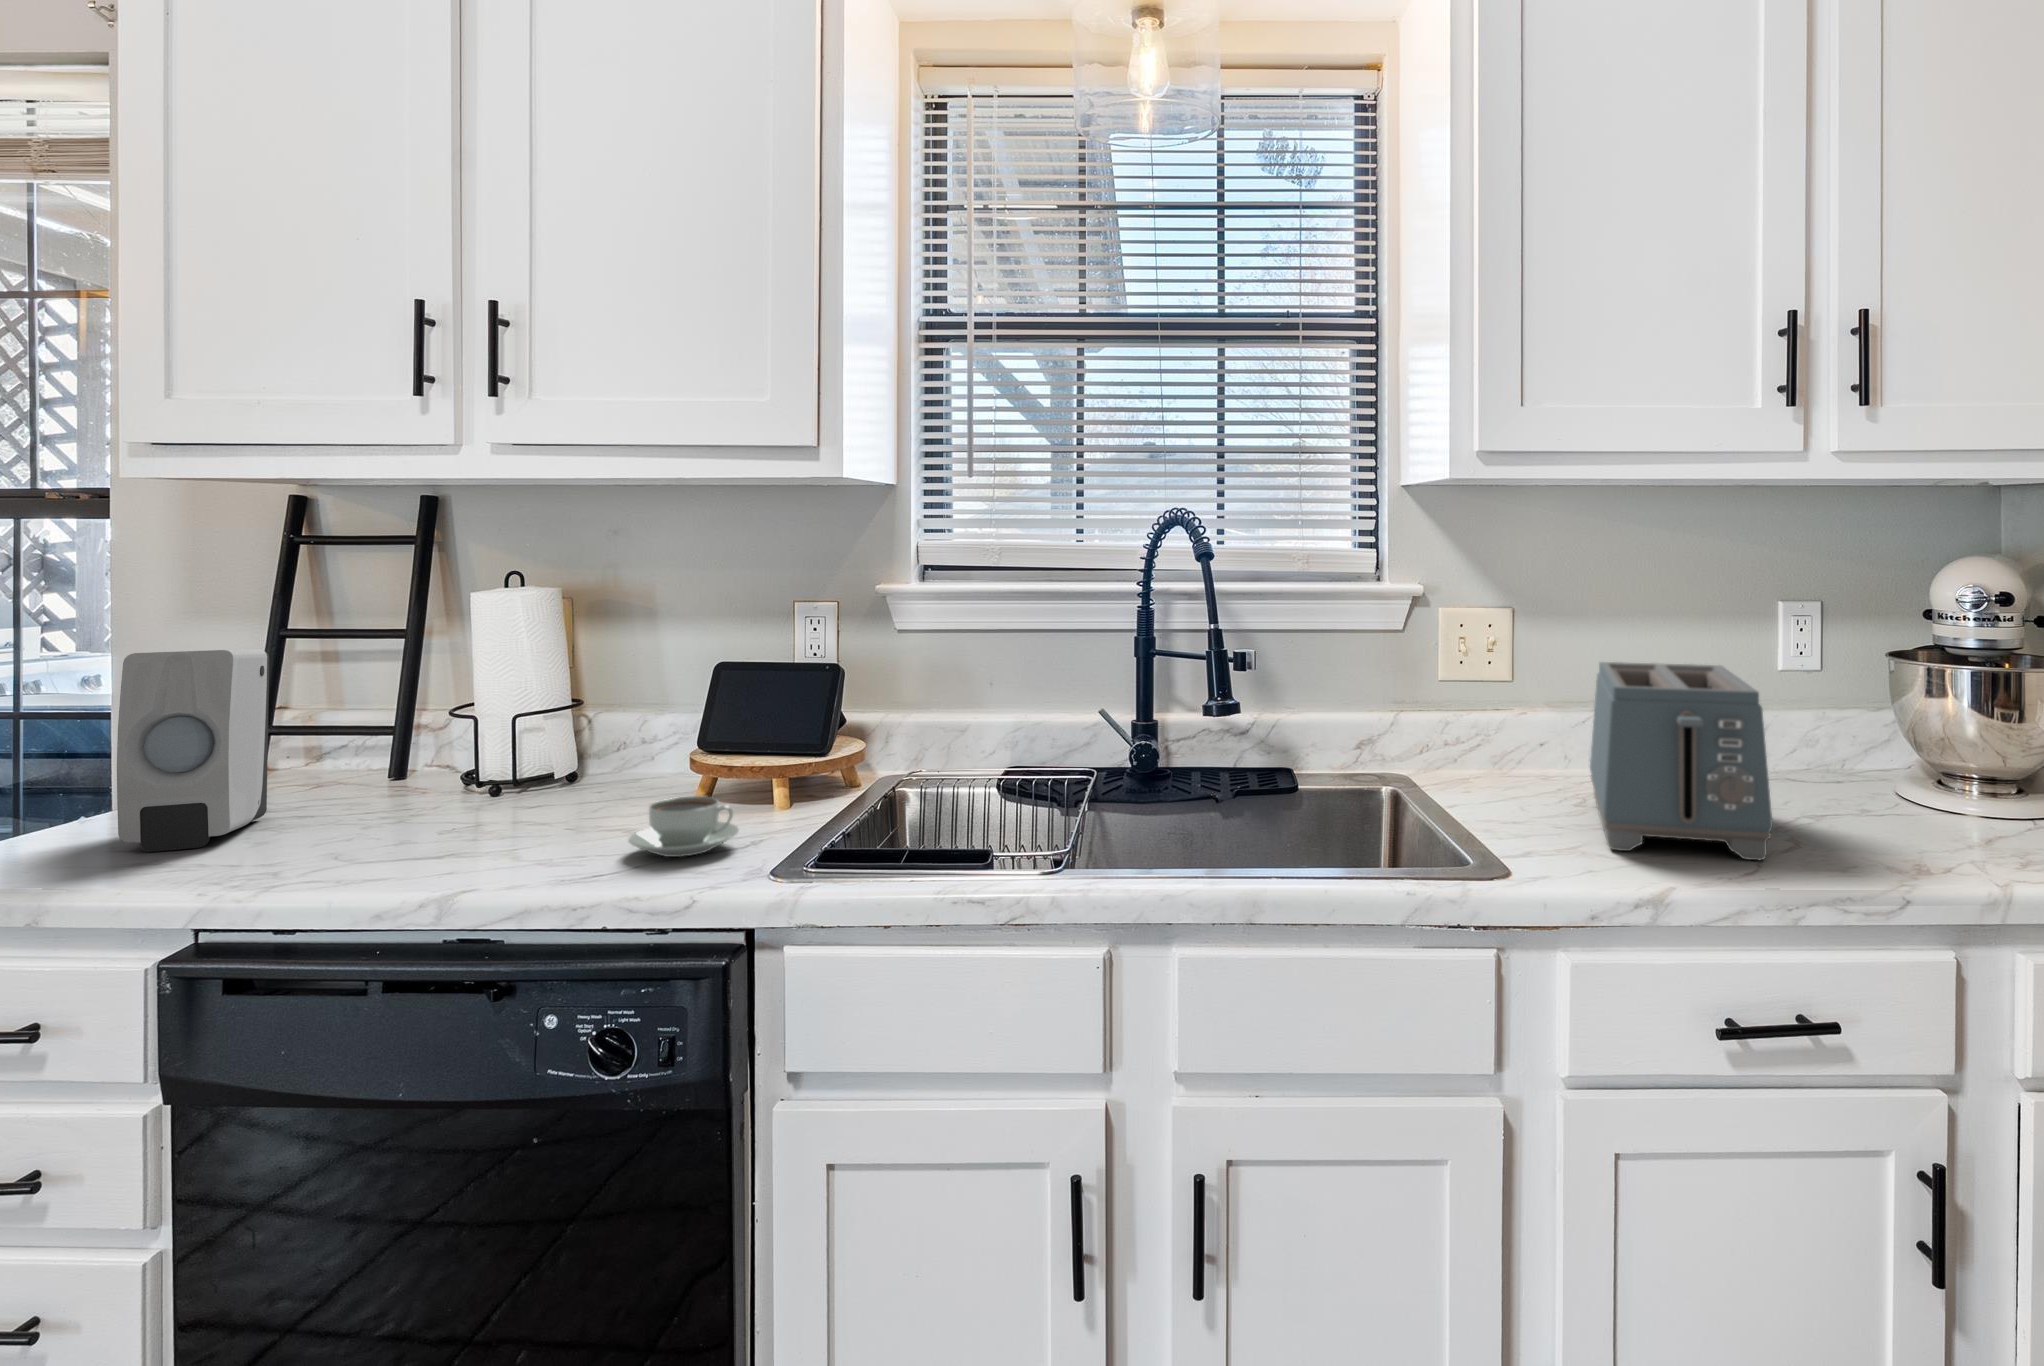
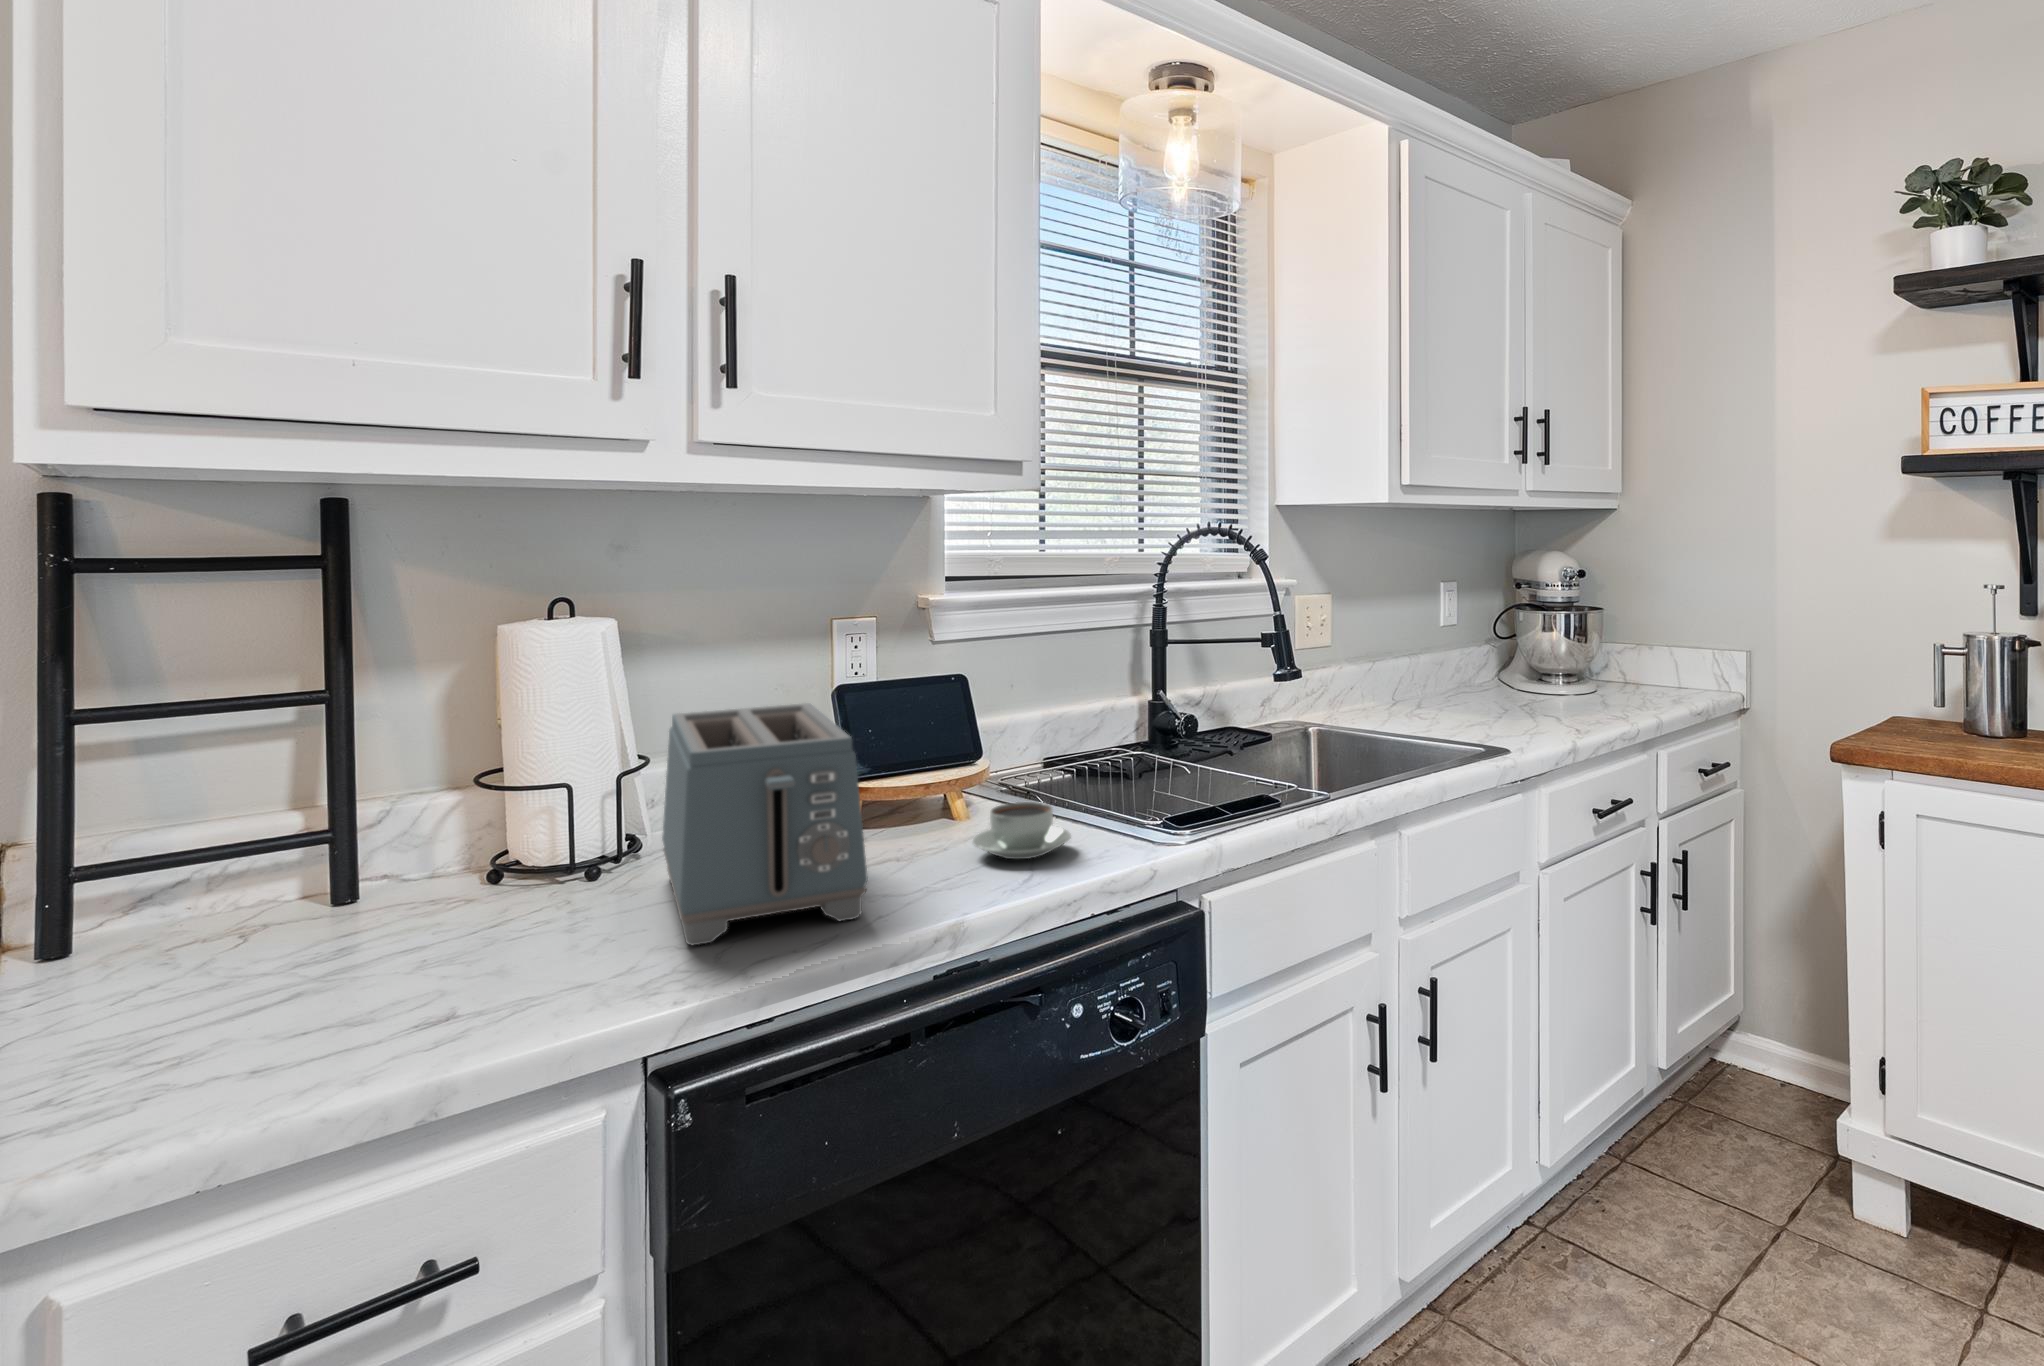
soap dispenser: present [117,649,269,852] -> none [272,724,508,1003]
toaster: present [1590,662,1773,860] -> present [662,703,868,945]

